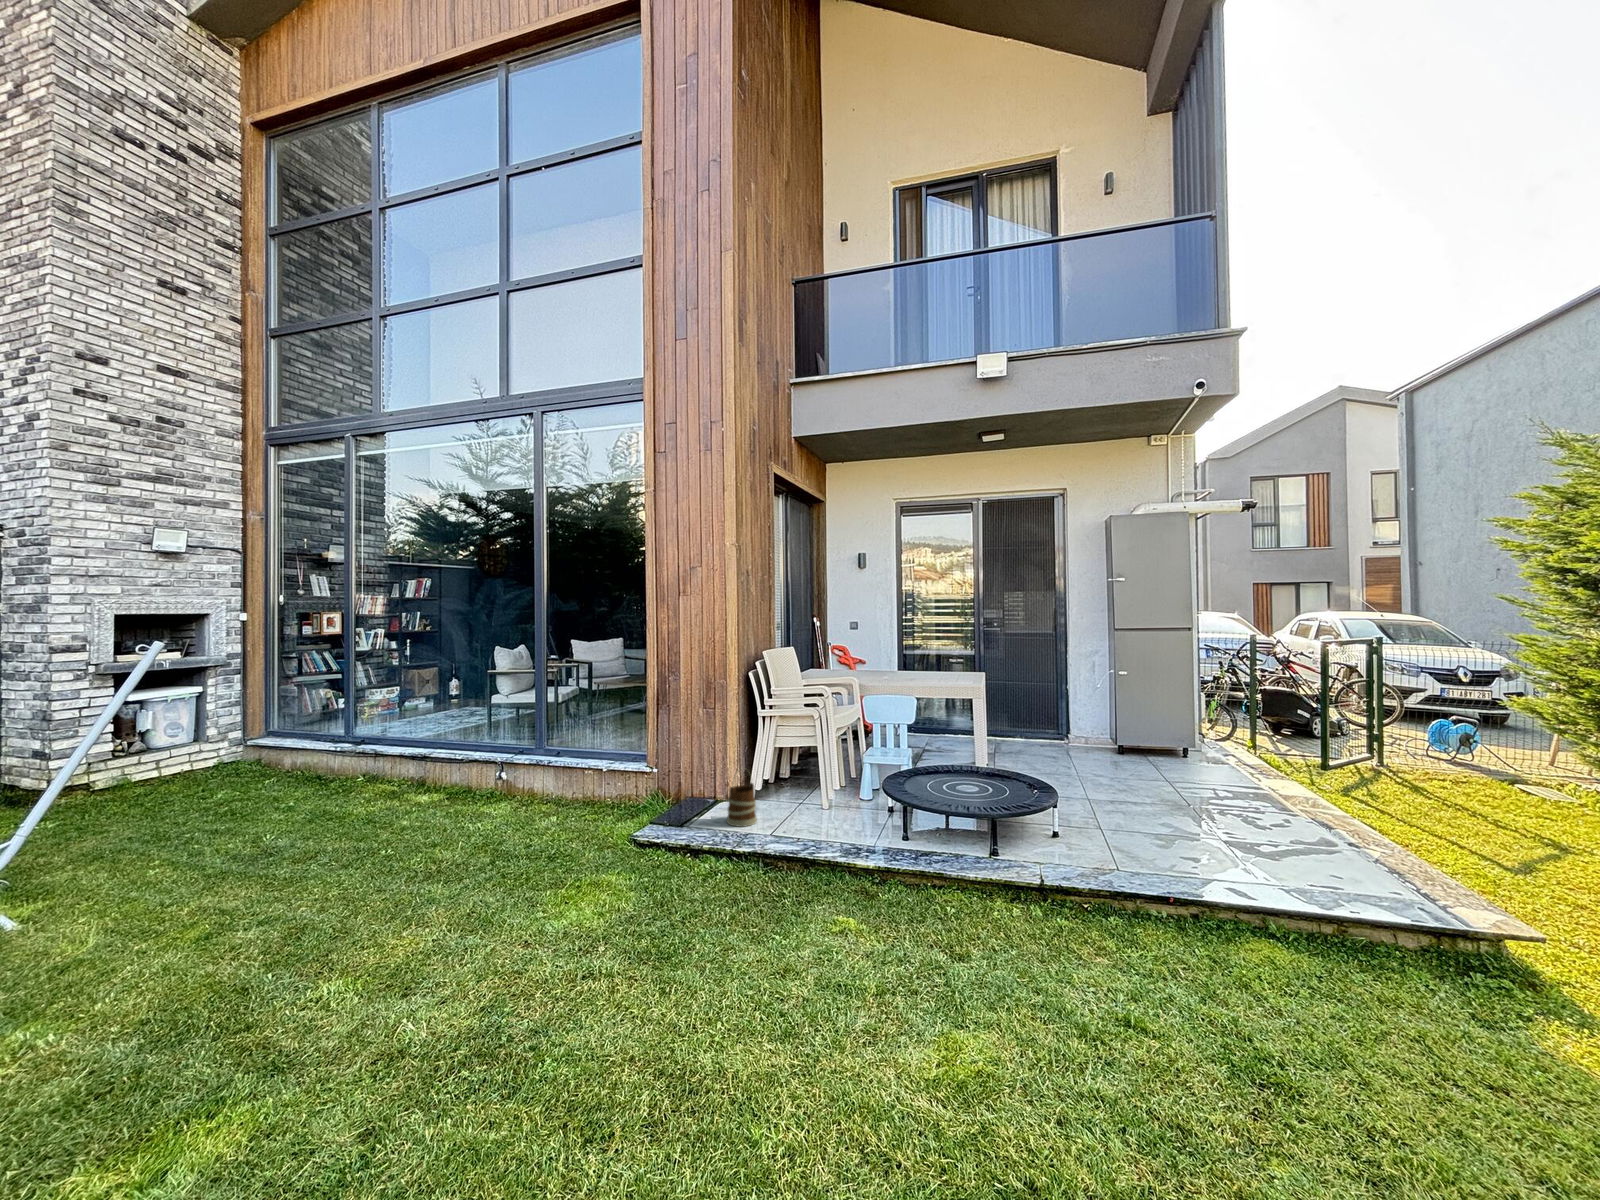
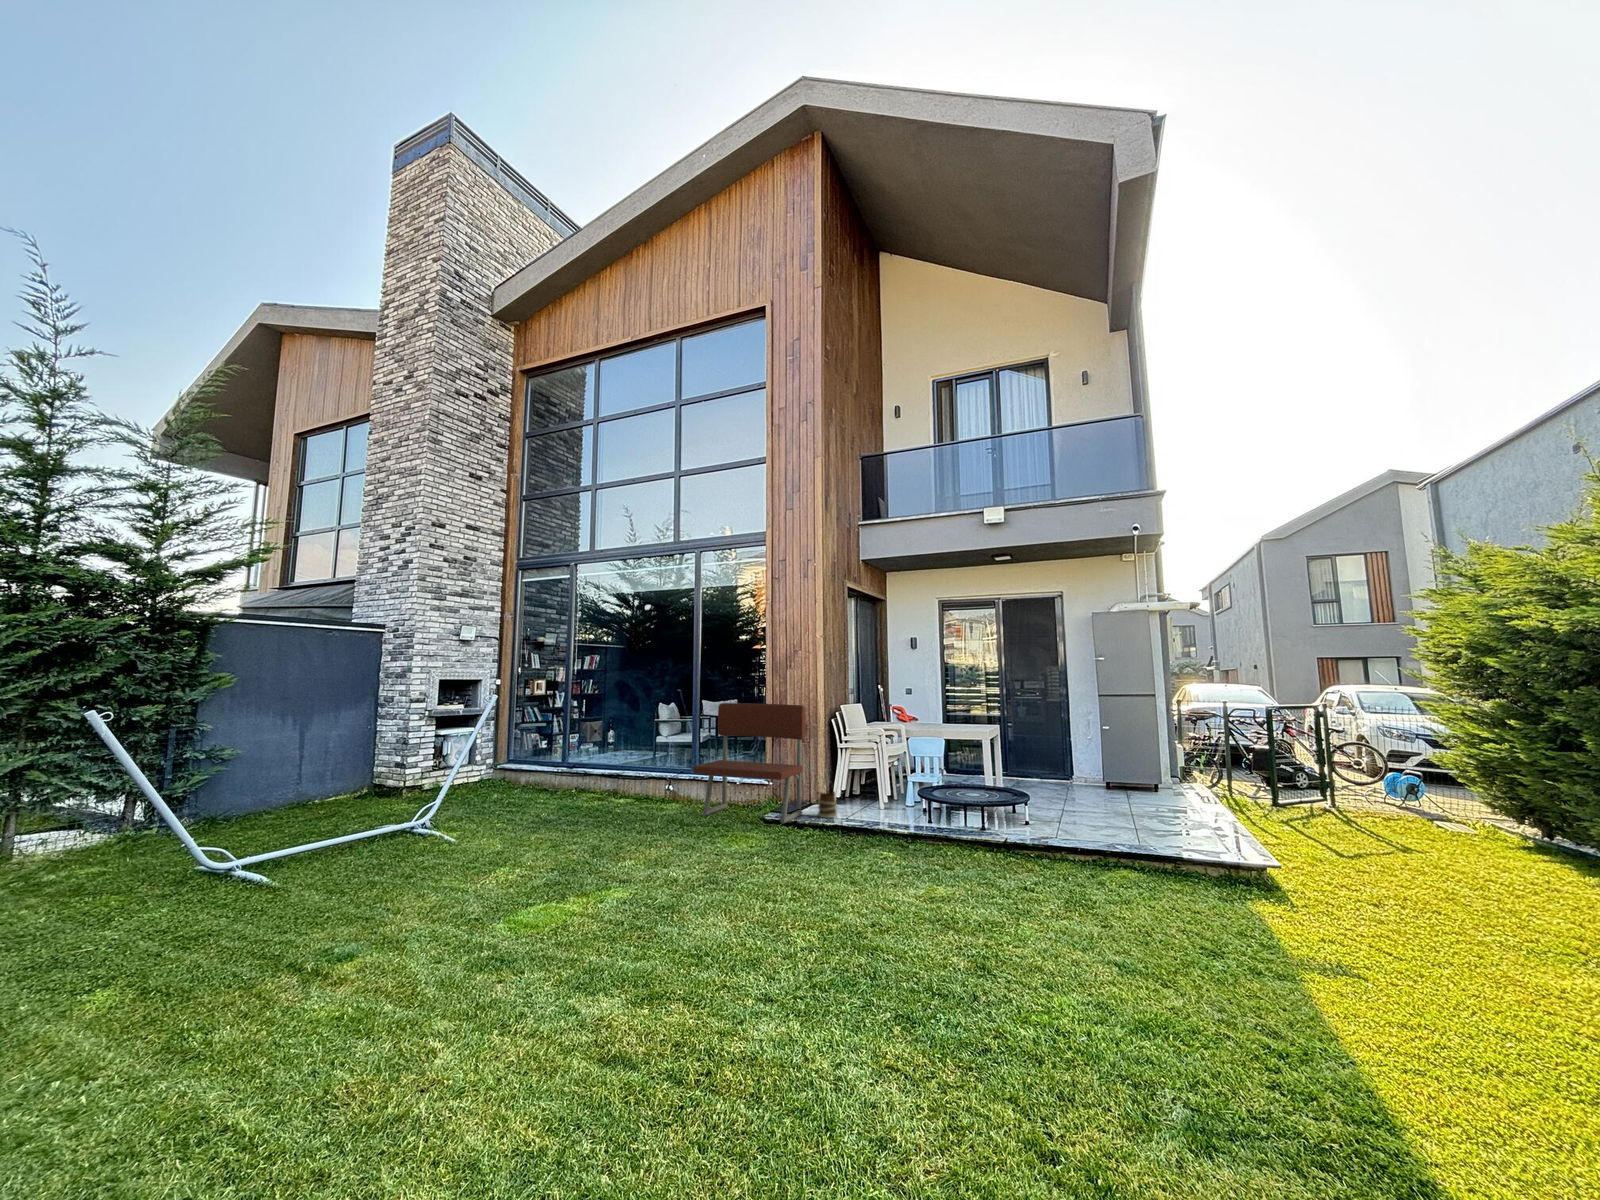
bench: none [522,650,707,845] -> present [693,703,805,824]

